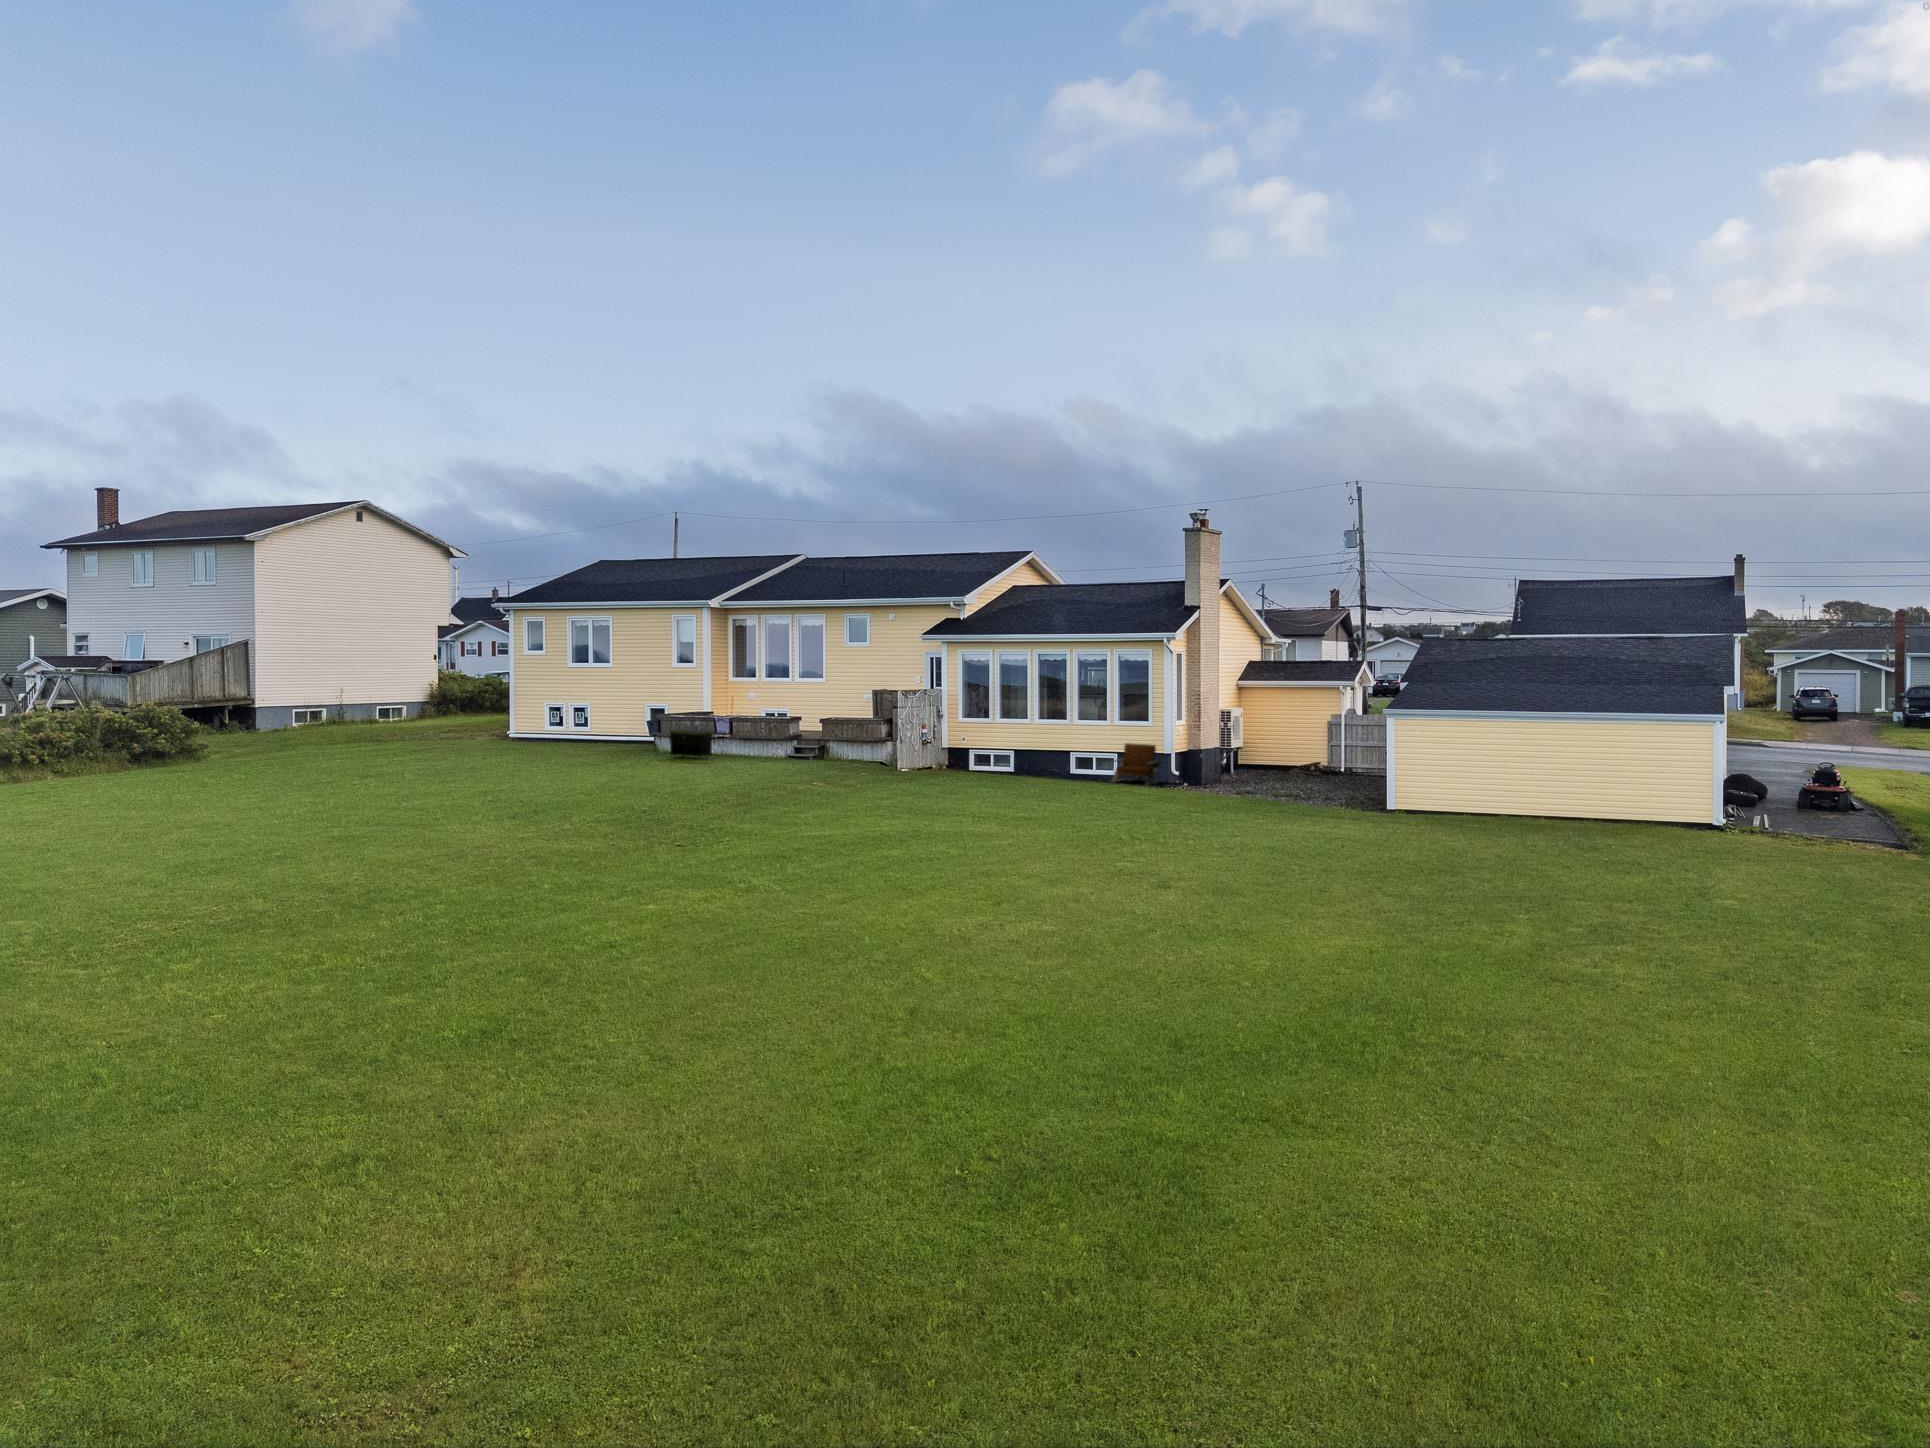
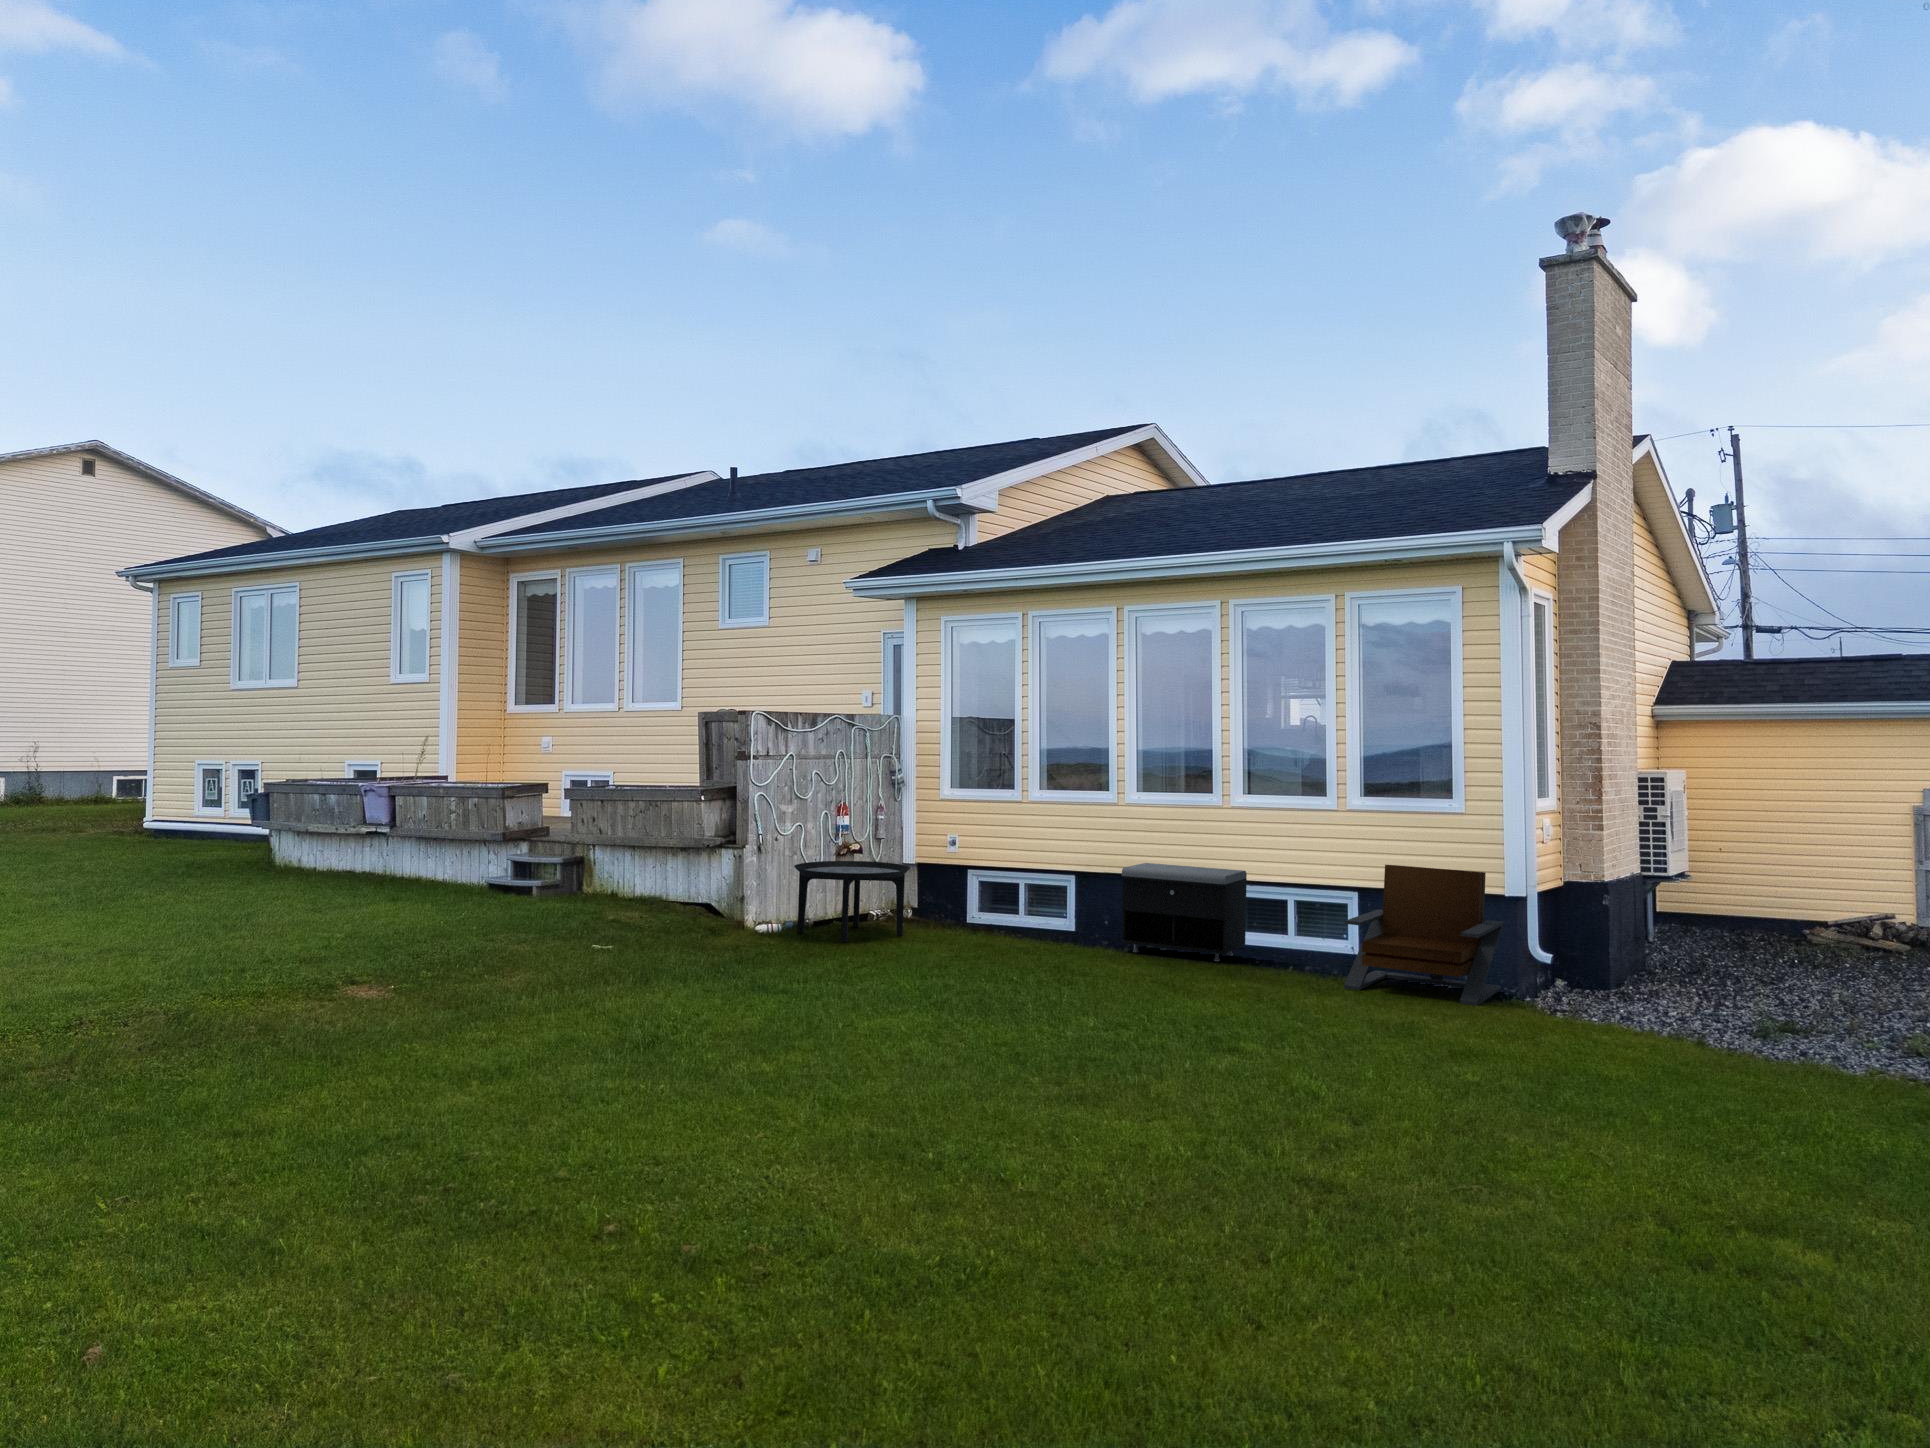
storage bench: present [670,729,712,759] -> present [1121,863,1247,961]
round table: none [916,746,958,774] -> present [794,861,910,942]

